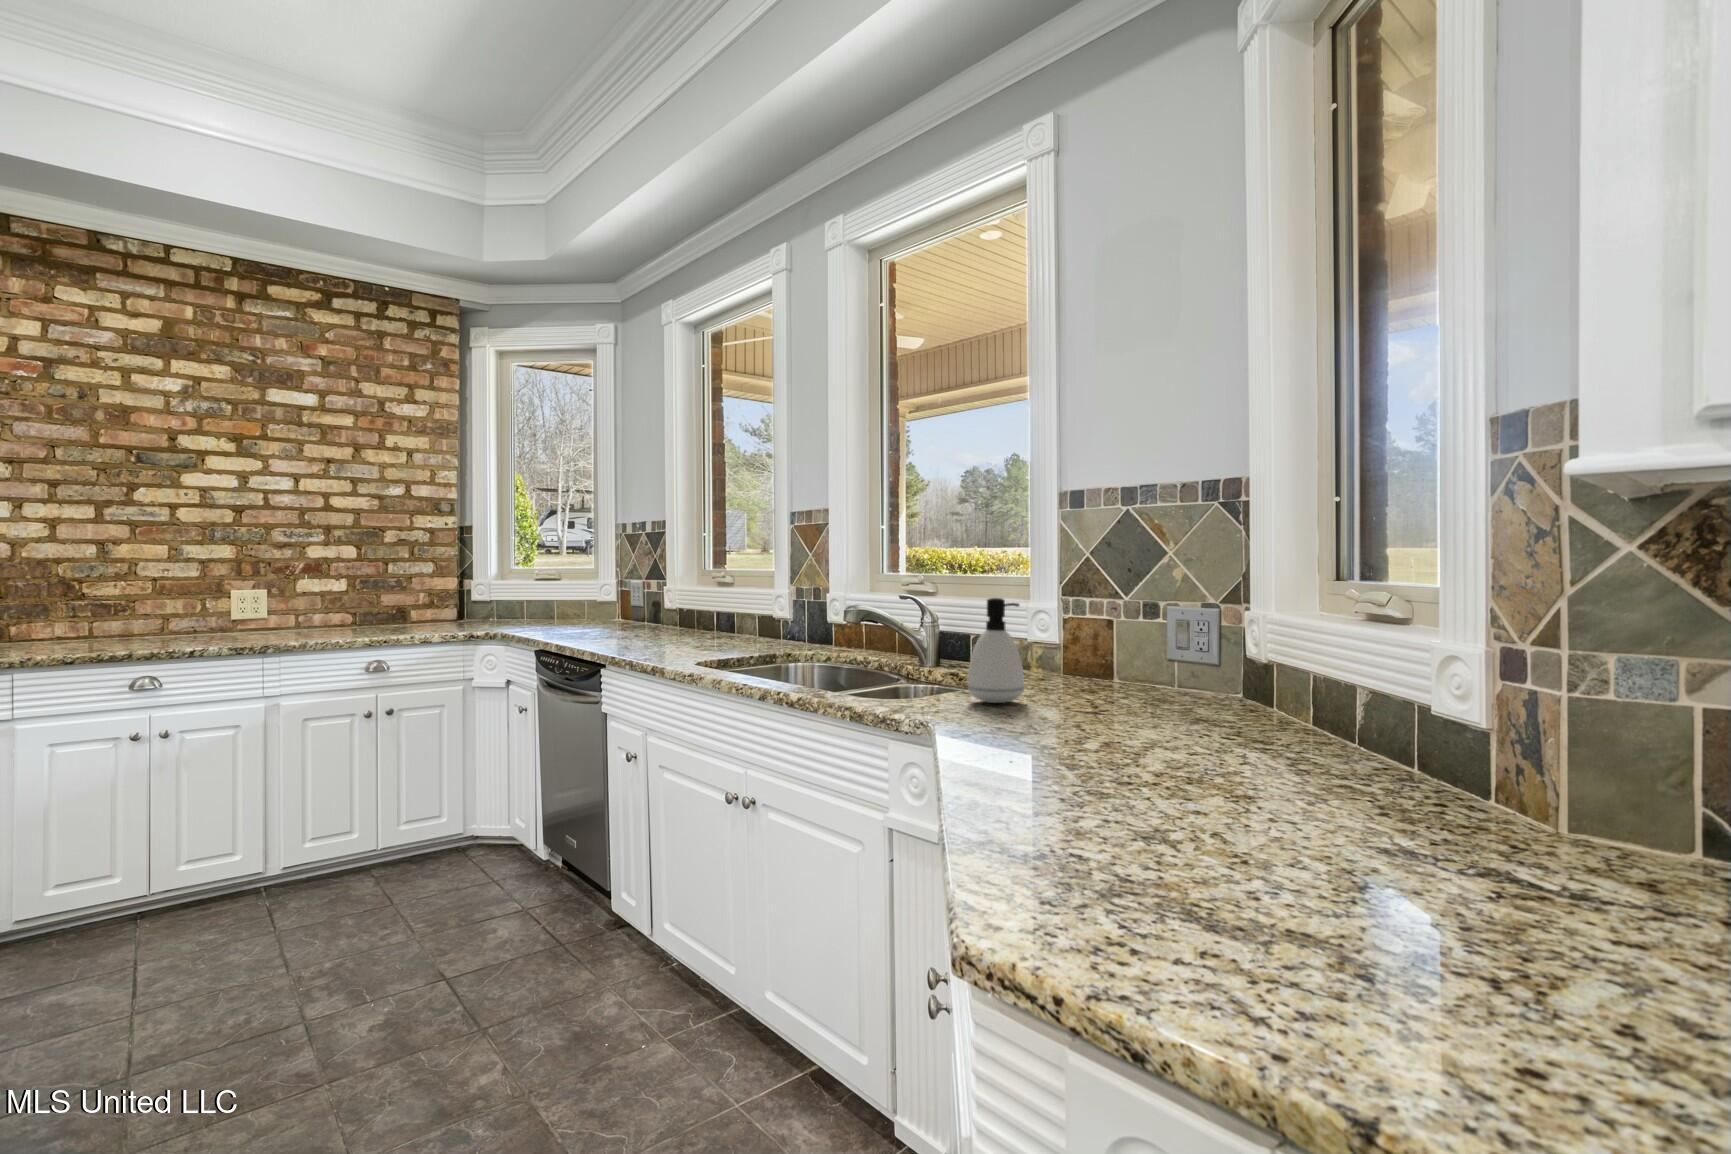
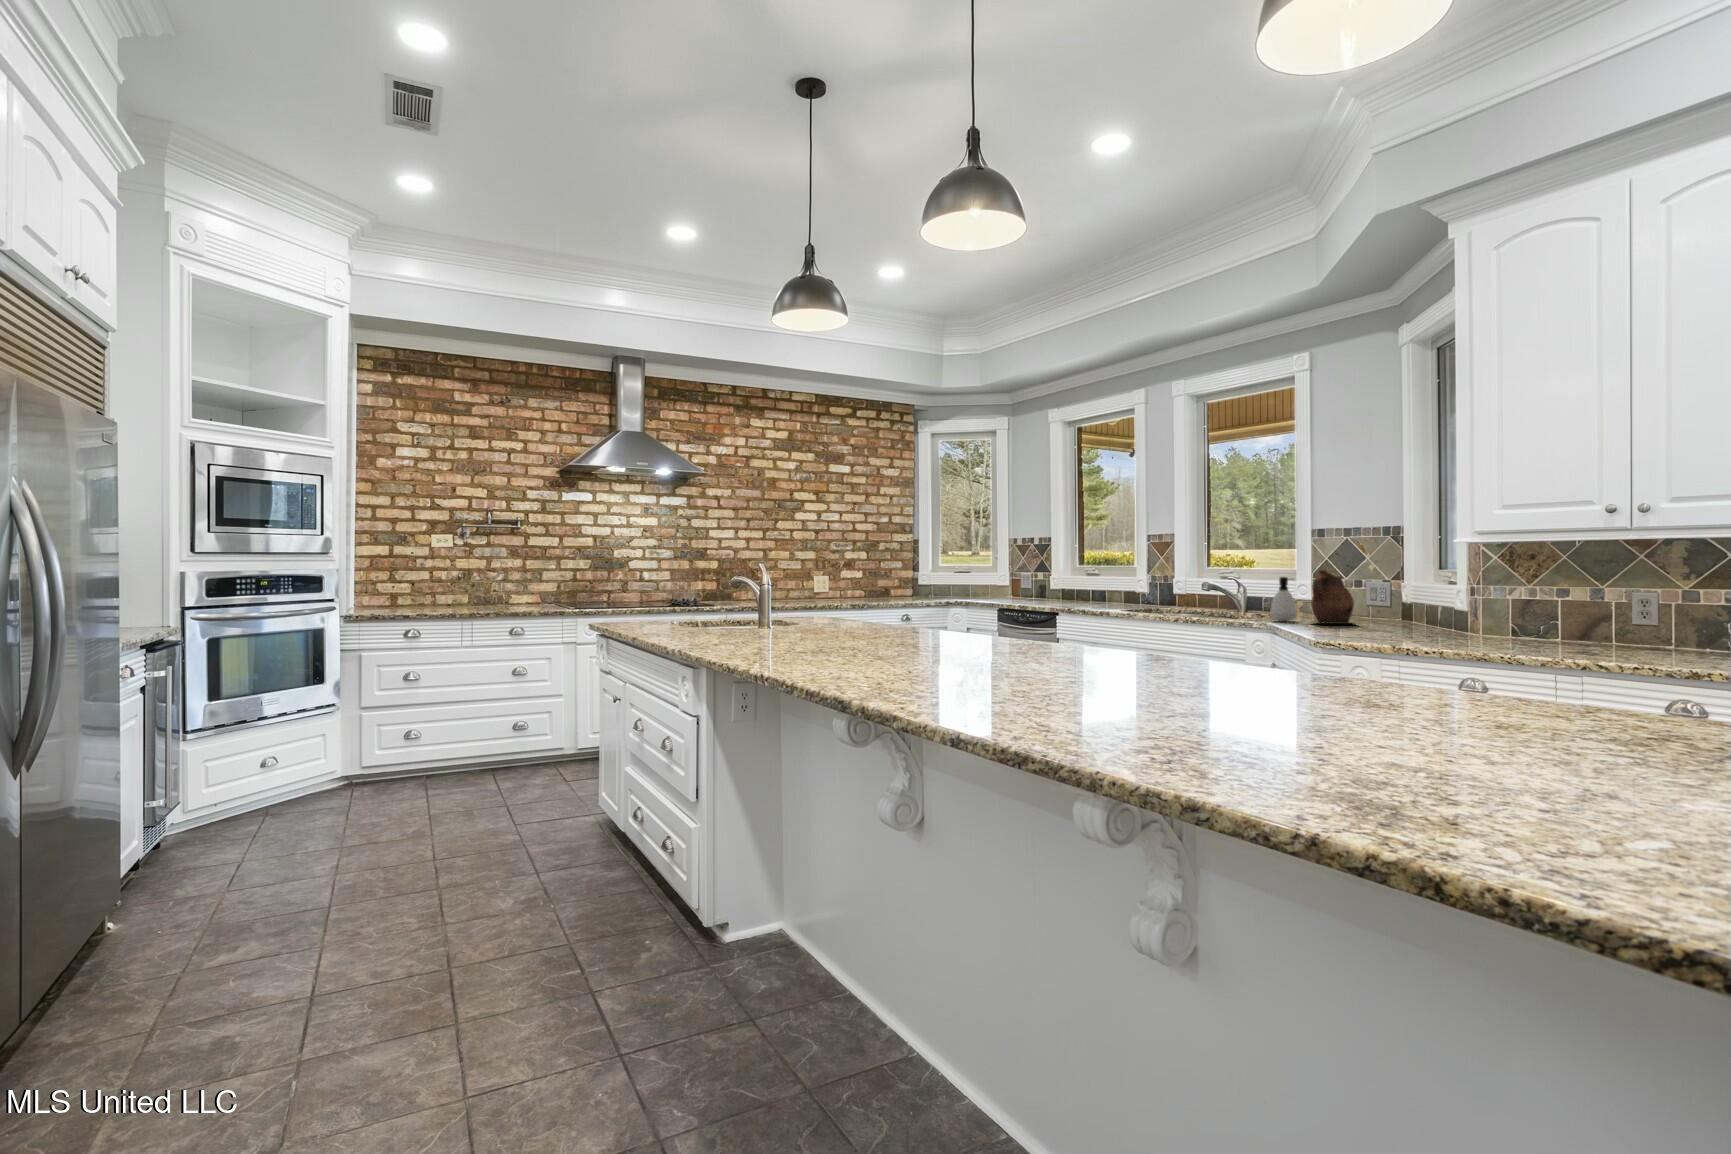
ceramic pitcher: none [1046,586,1177,736] -> present [1310,570,1359,625]

